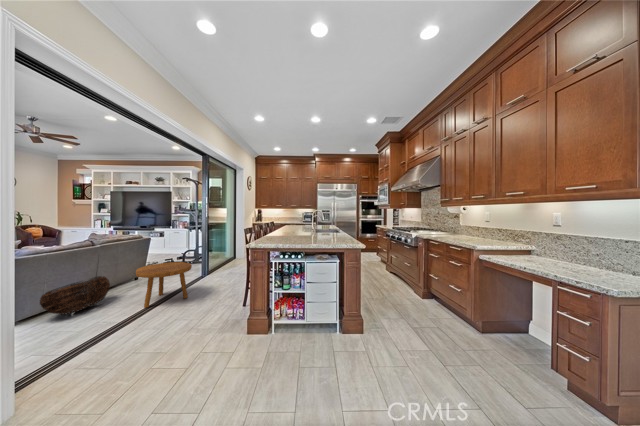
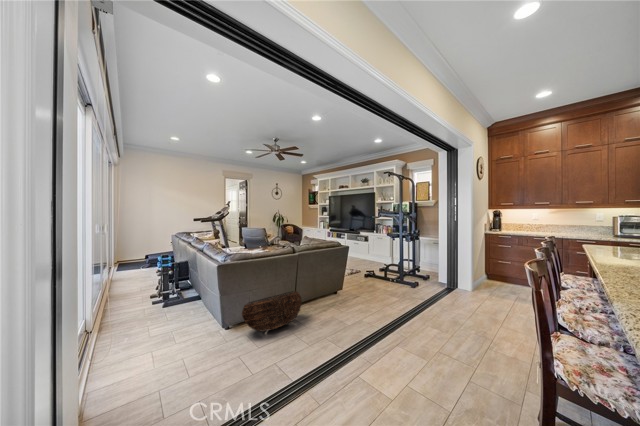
footstool: present [136,262,192,308] -> none [316,289,386,361]

